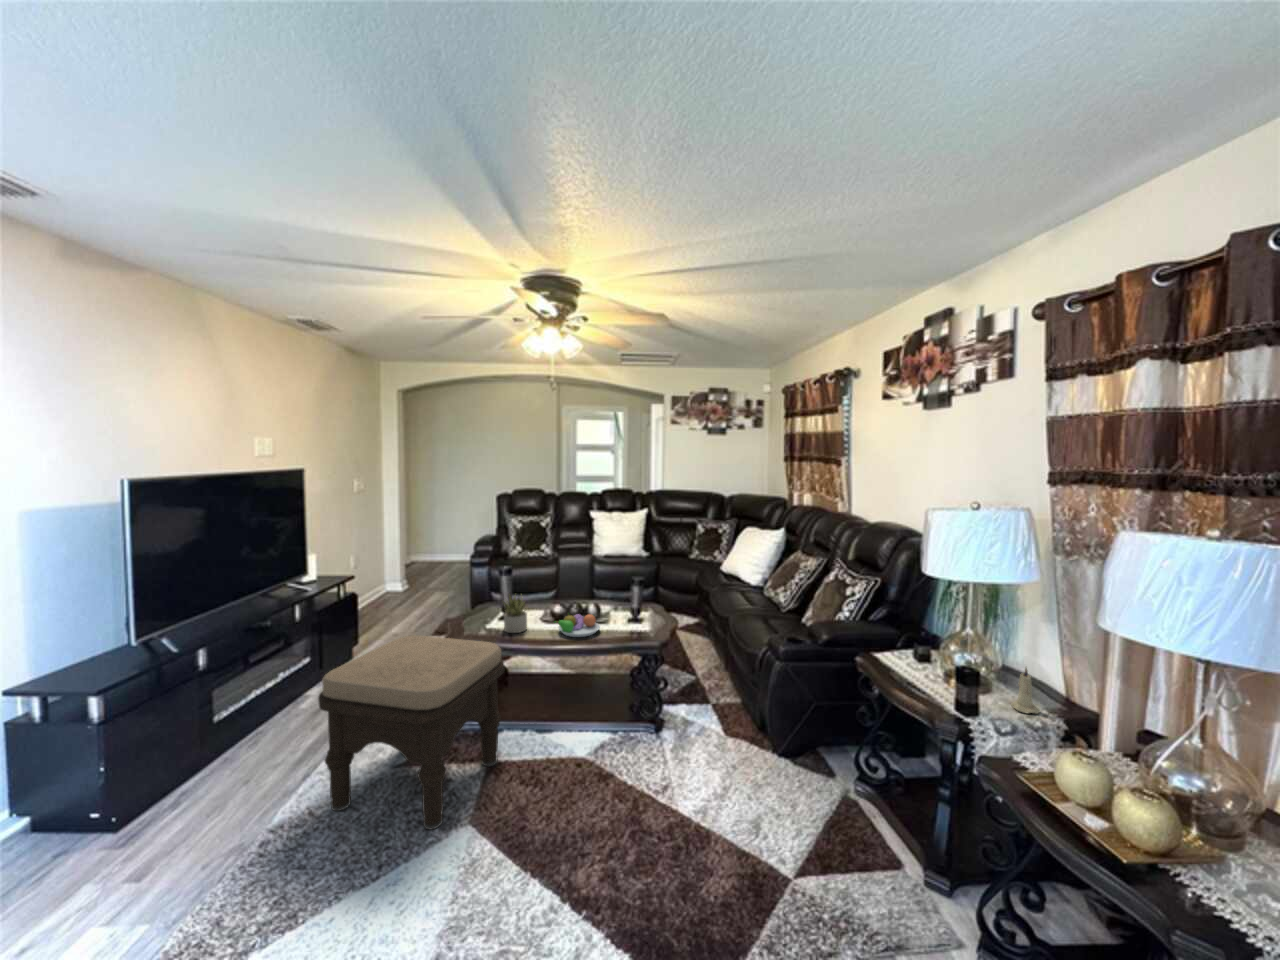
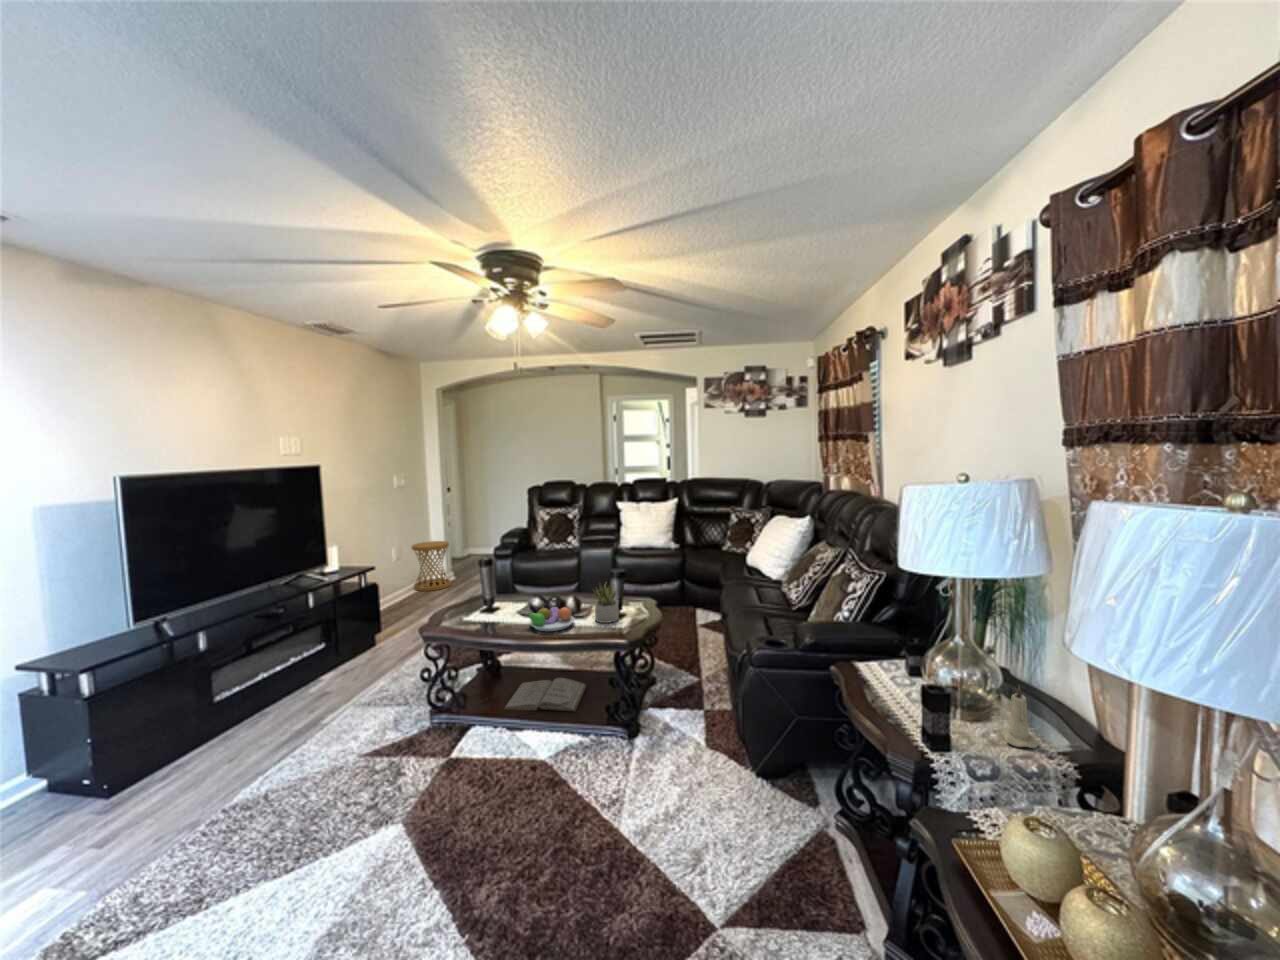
side table: none [371,549,412,601] -> present [412,541,451,591]
succulent plant: present [503,597,527,633] -> present [593,585,619,623]
ottoman: present [318,635,505,829] -> none [259,626,458,828]
book: none [529,681,600,714] -> present [504,678,587,712]

